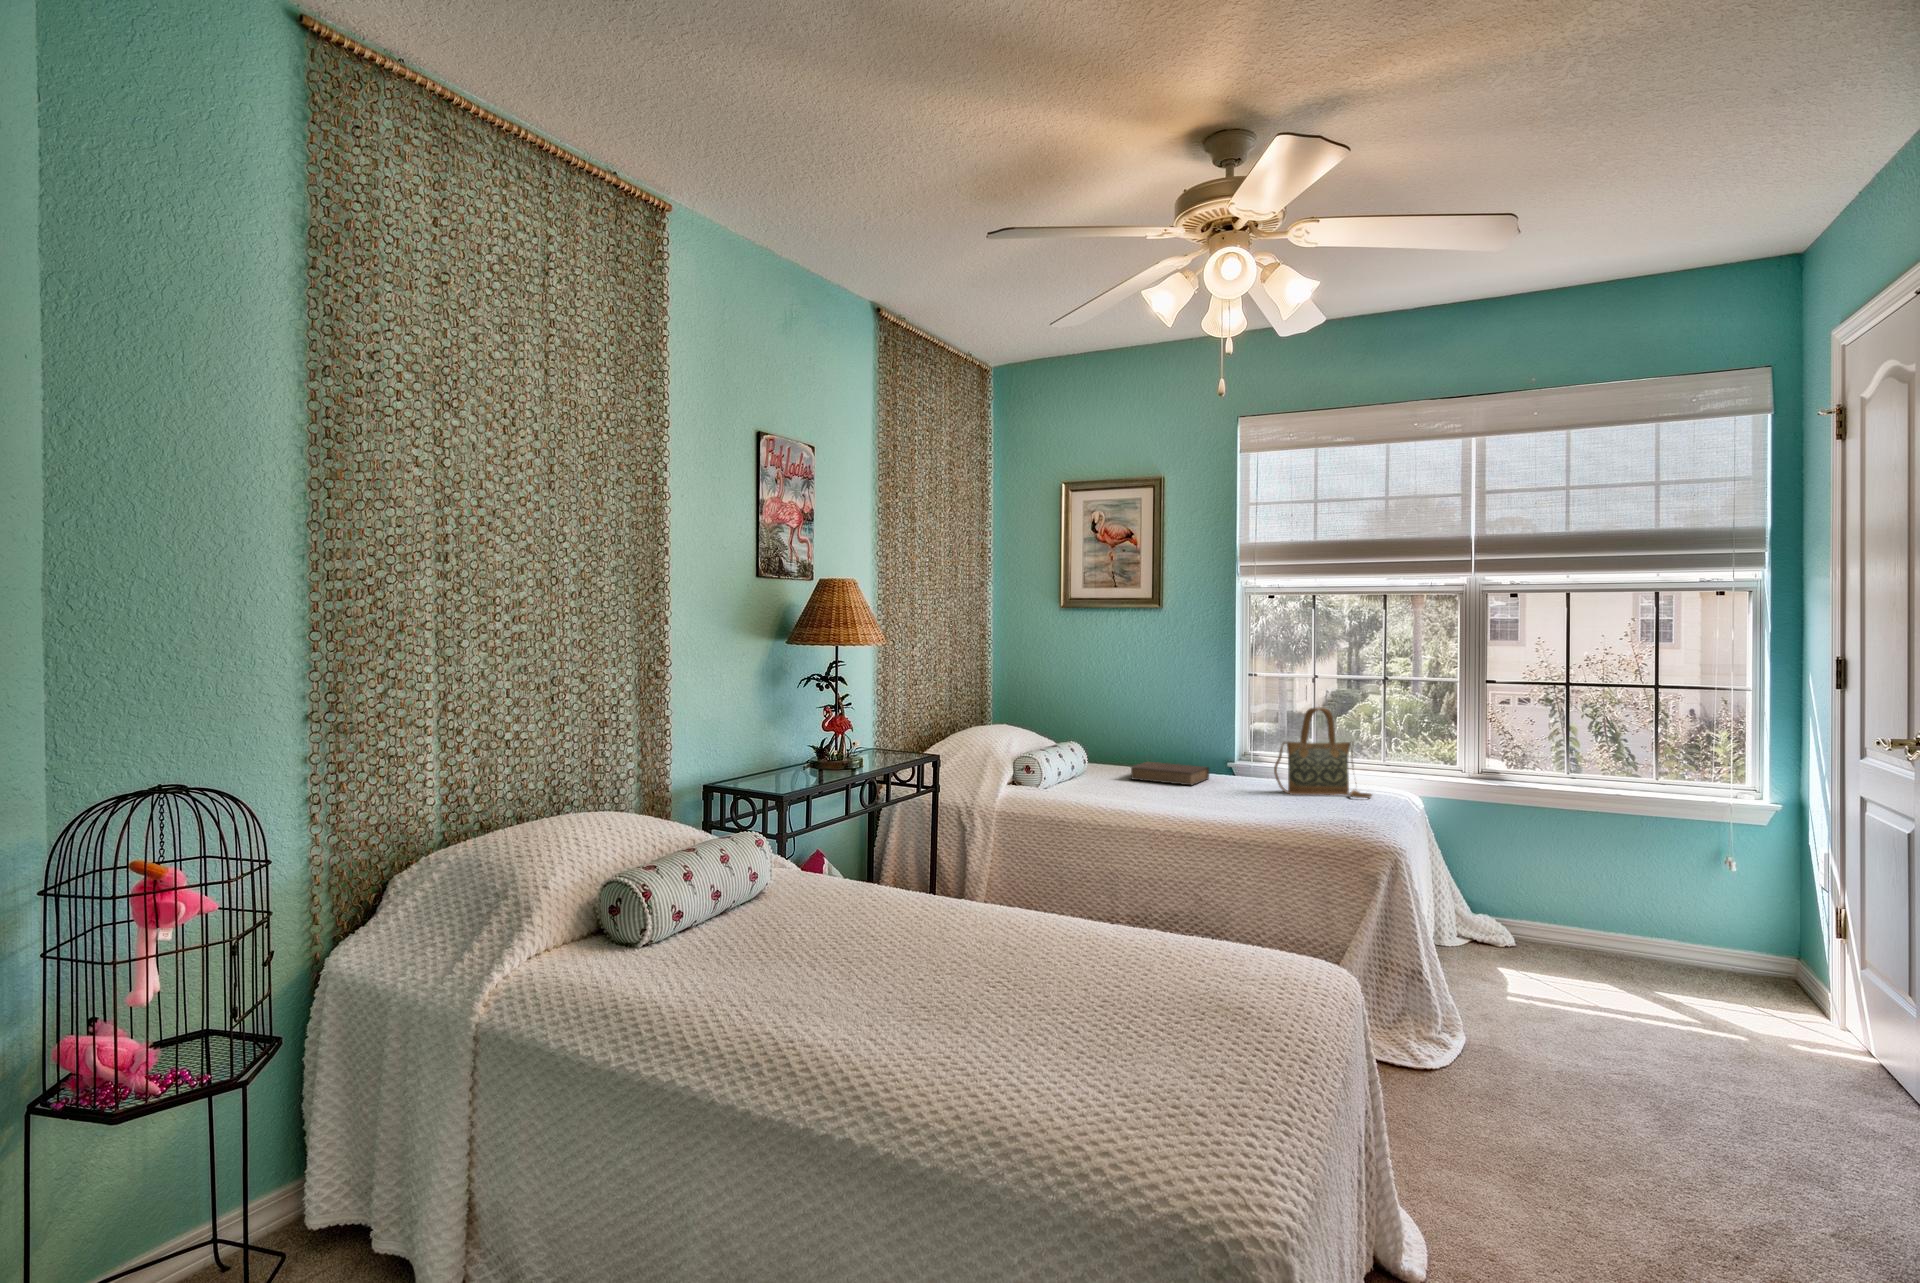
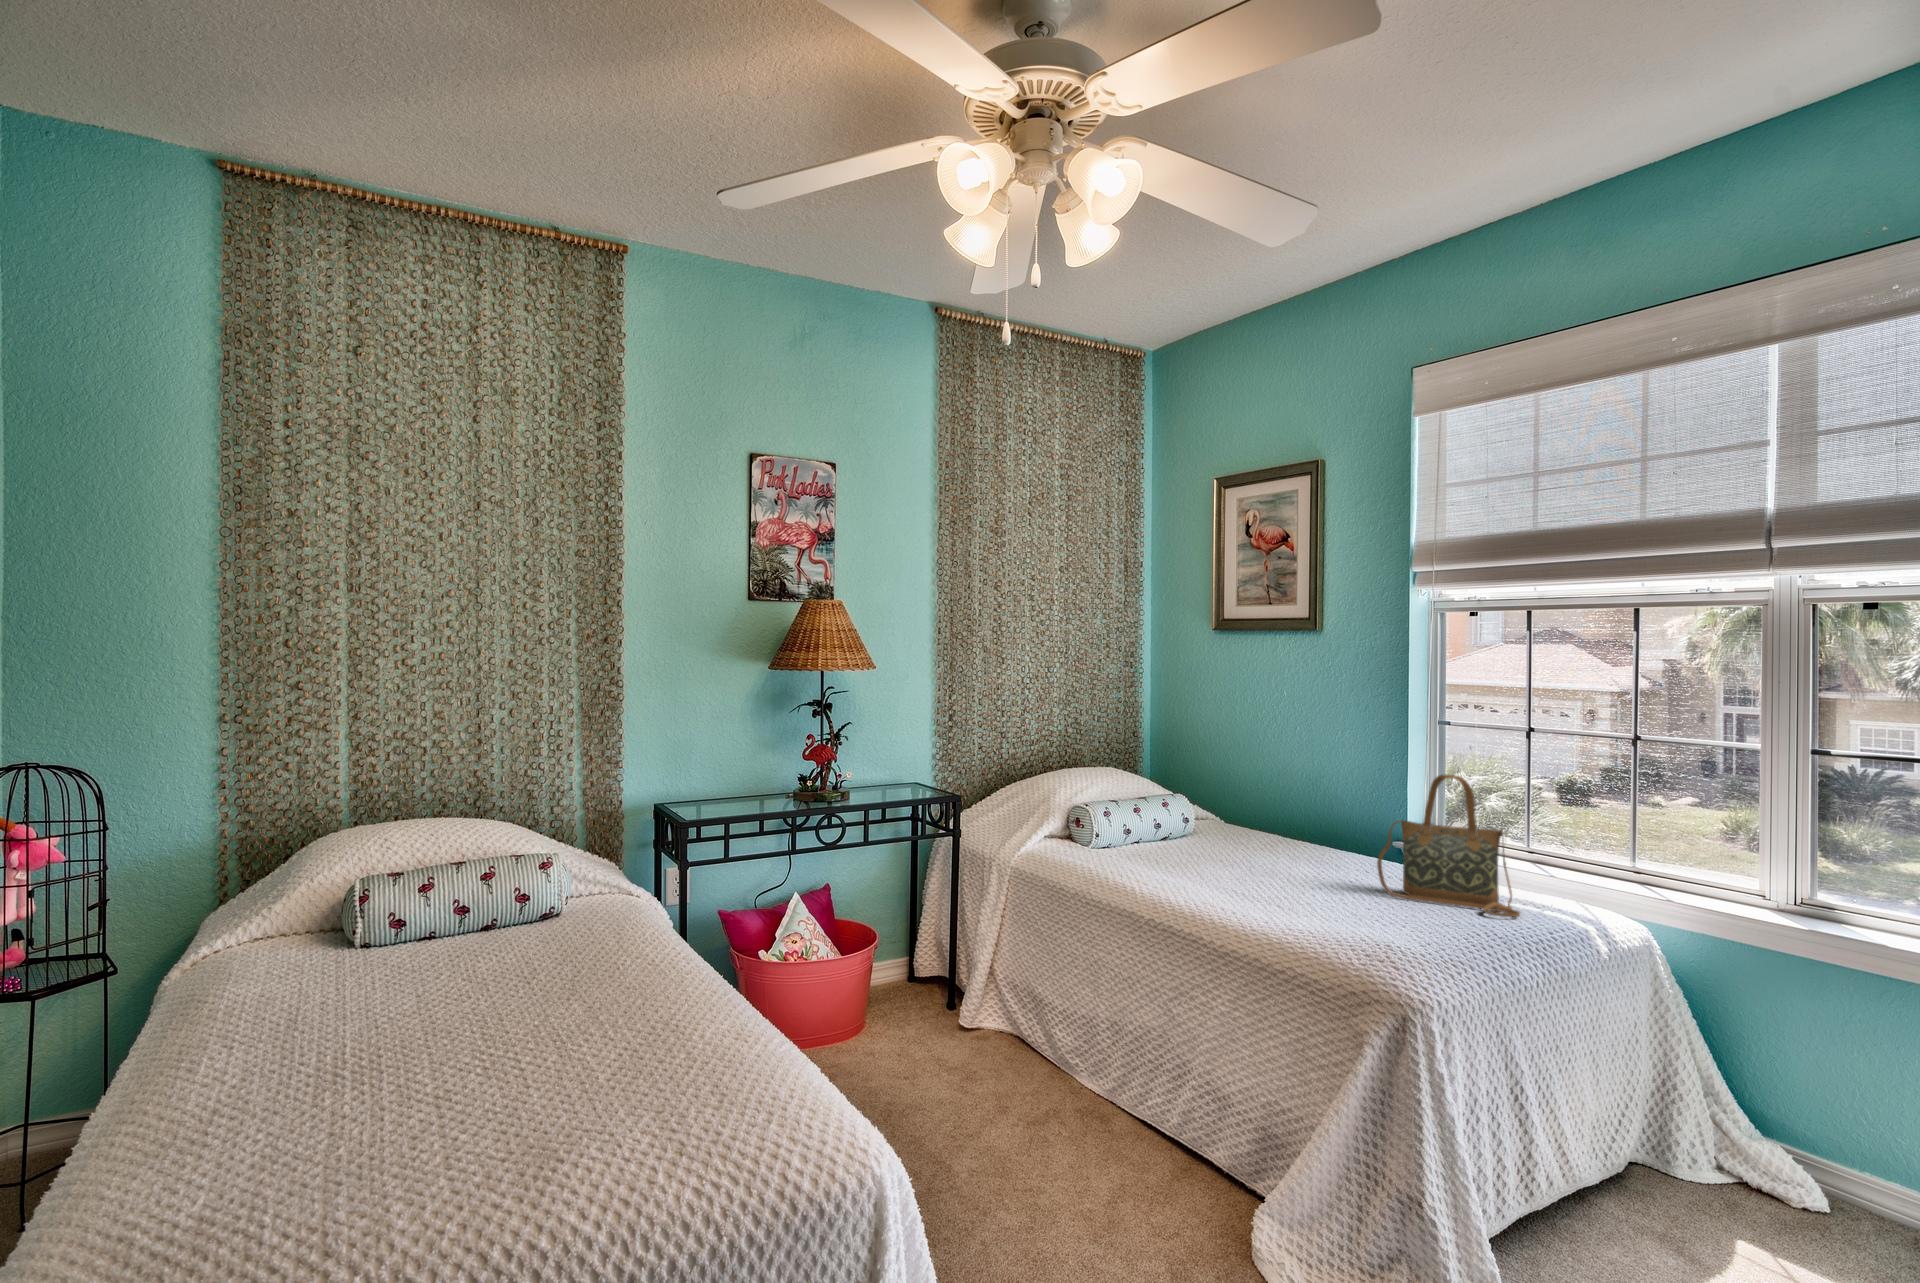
book: present [1130,762,1209,785] -> none [1220,830,1331,868]

